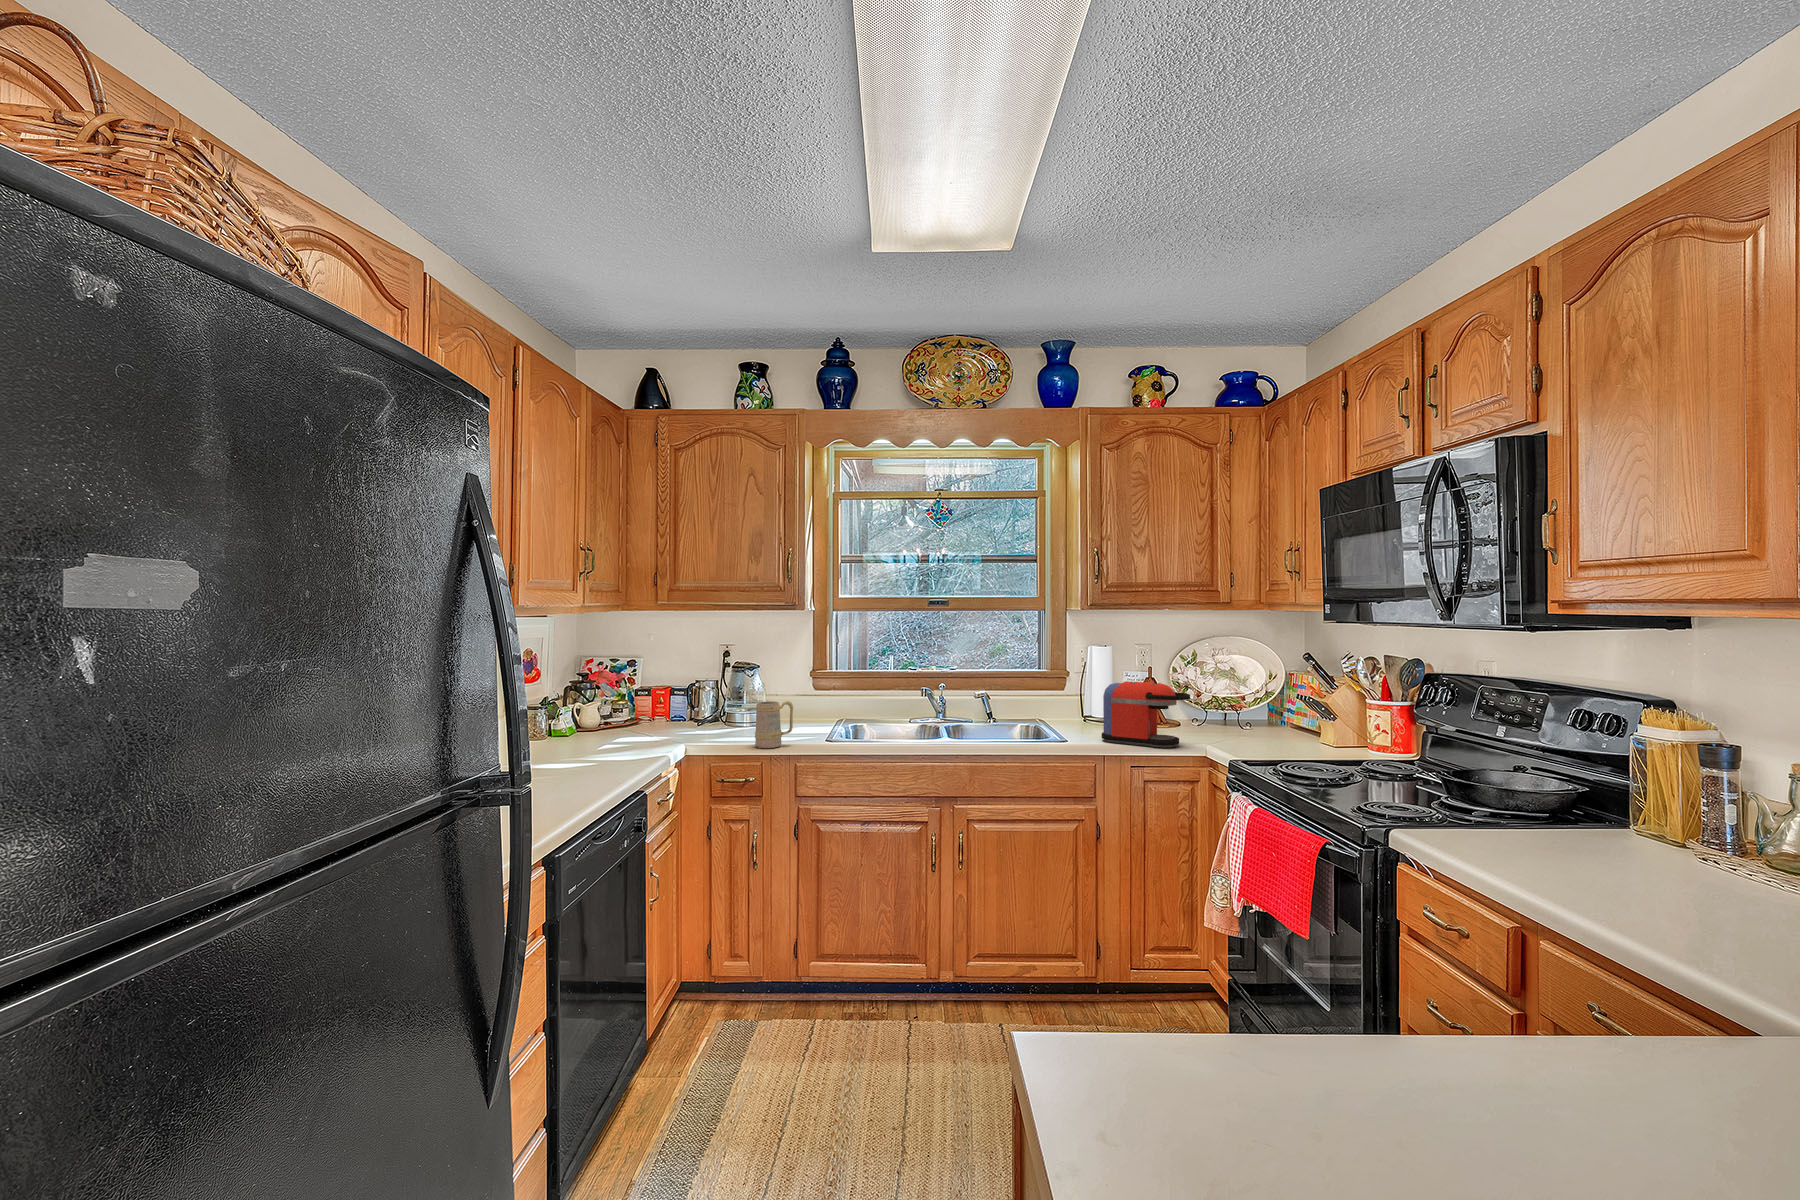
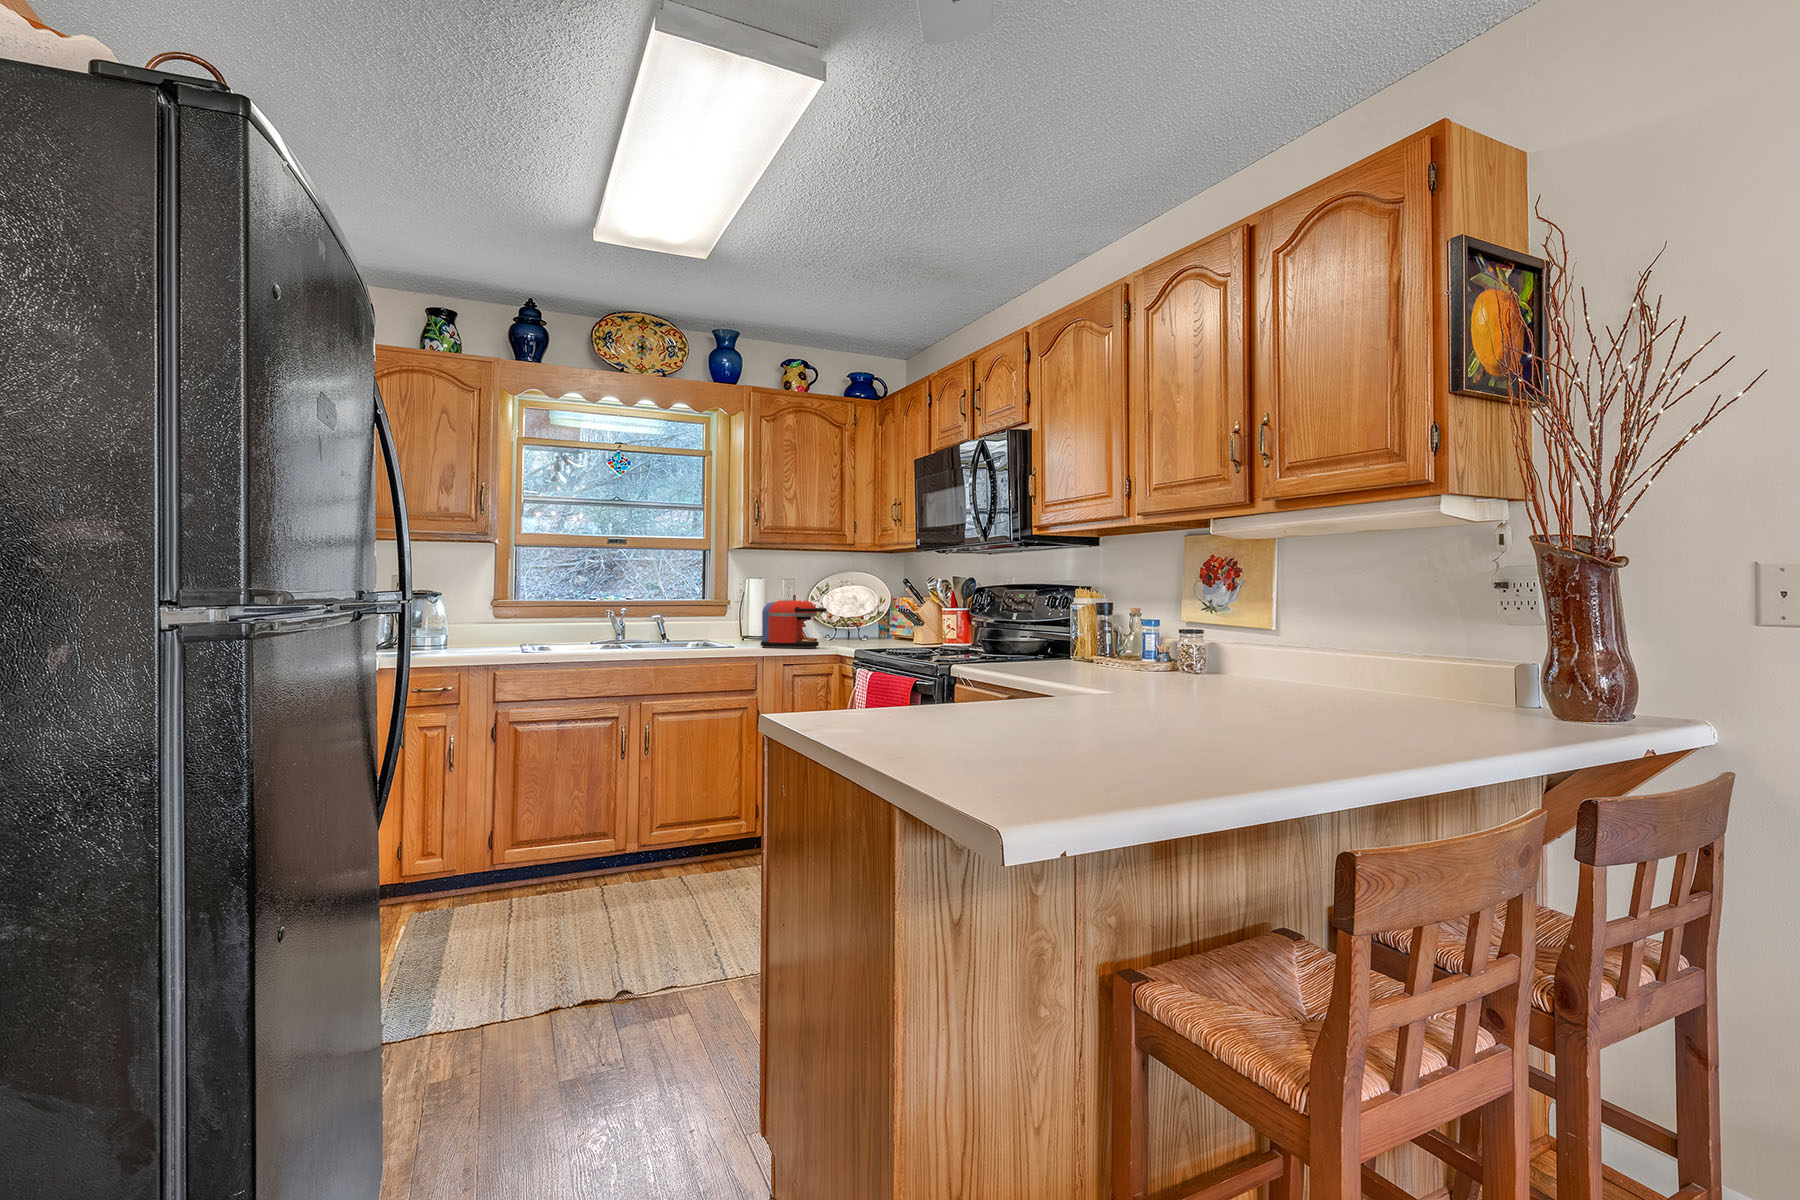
mug: present [755,701,793,748] -> none [454,615,493,656]

